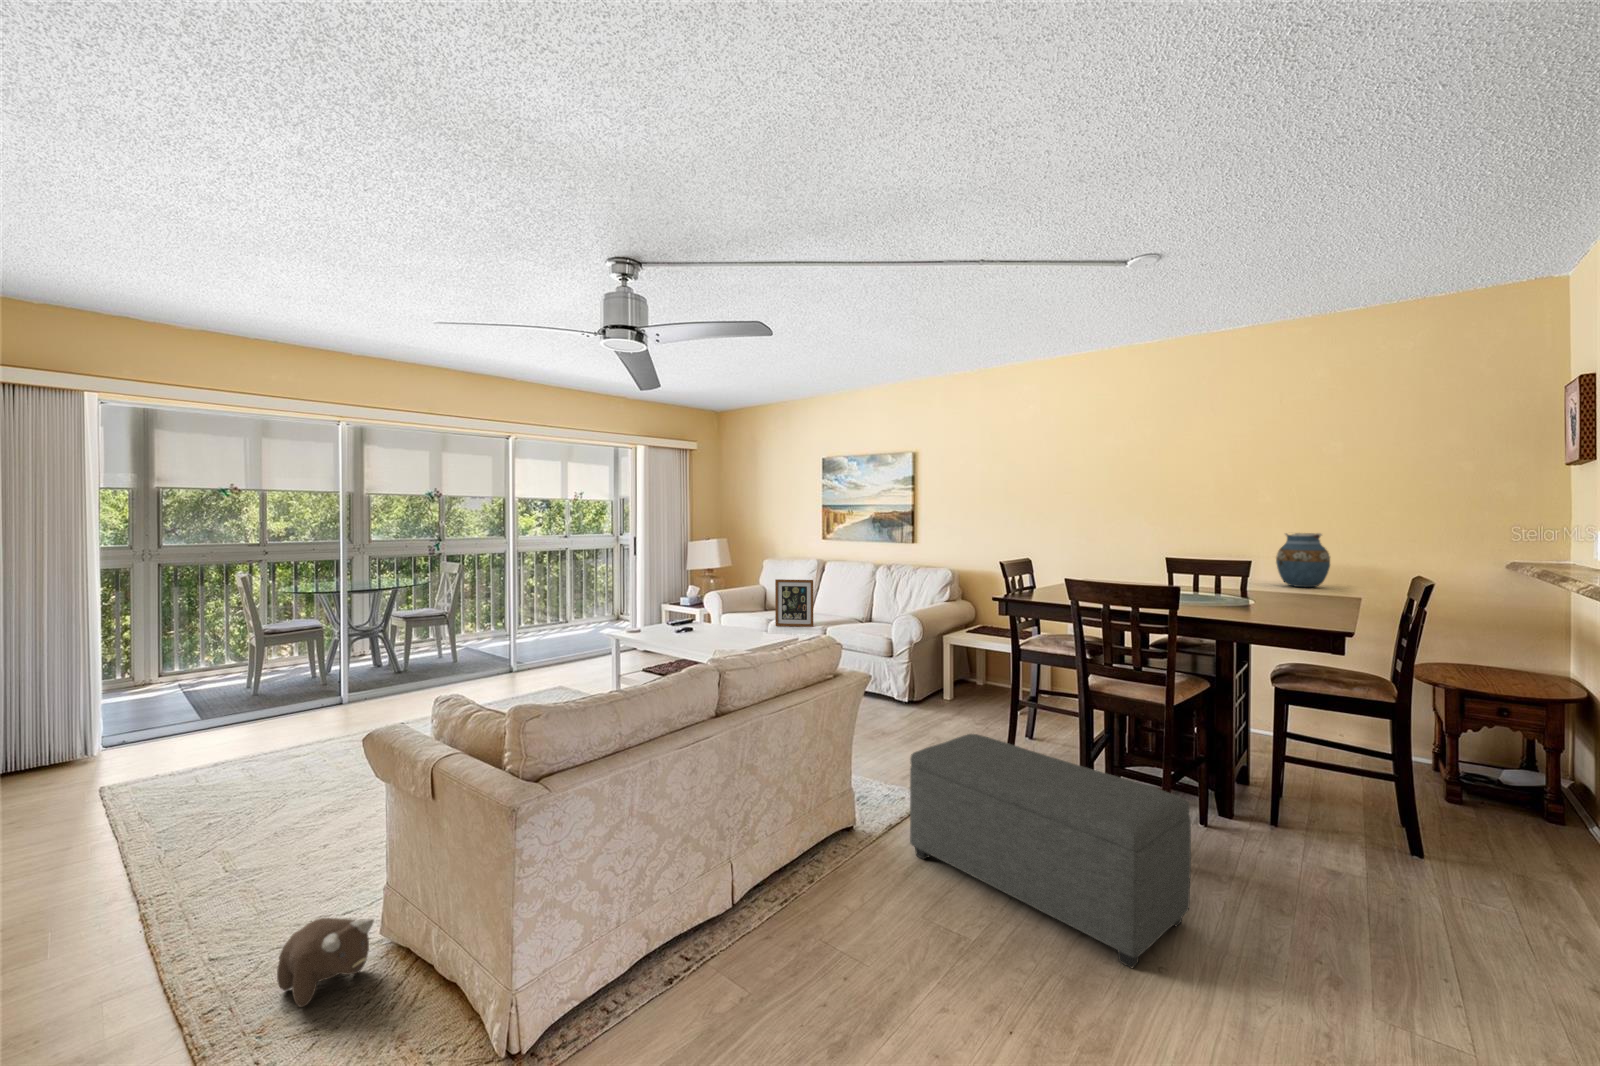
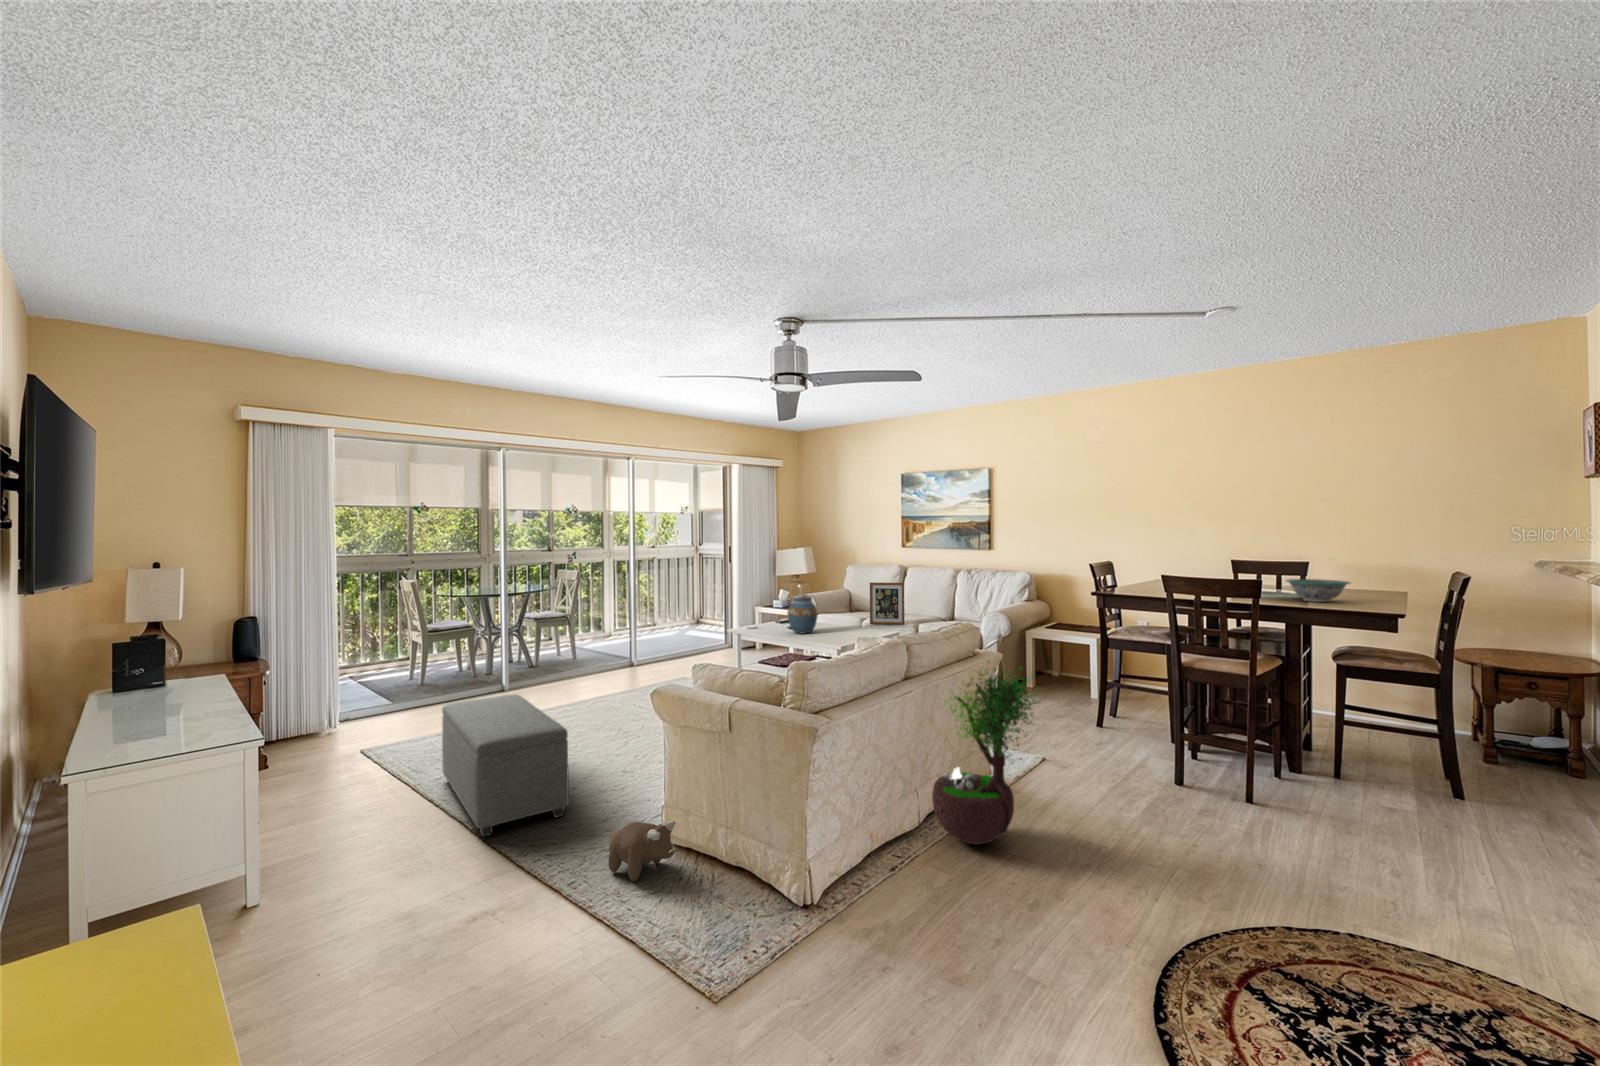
vase: present [1276,533,1330,587] -> present [787,594,818,634]
decorative bowl: none [1217,583,1293,612] -> present [1286,579,1350,602]
potted tree: none [746,696,886,938] -> present [932,667,1040,844]
ottoman: present [910,734,1191,968] -> present [442,694,569,837]

